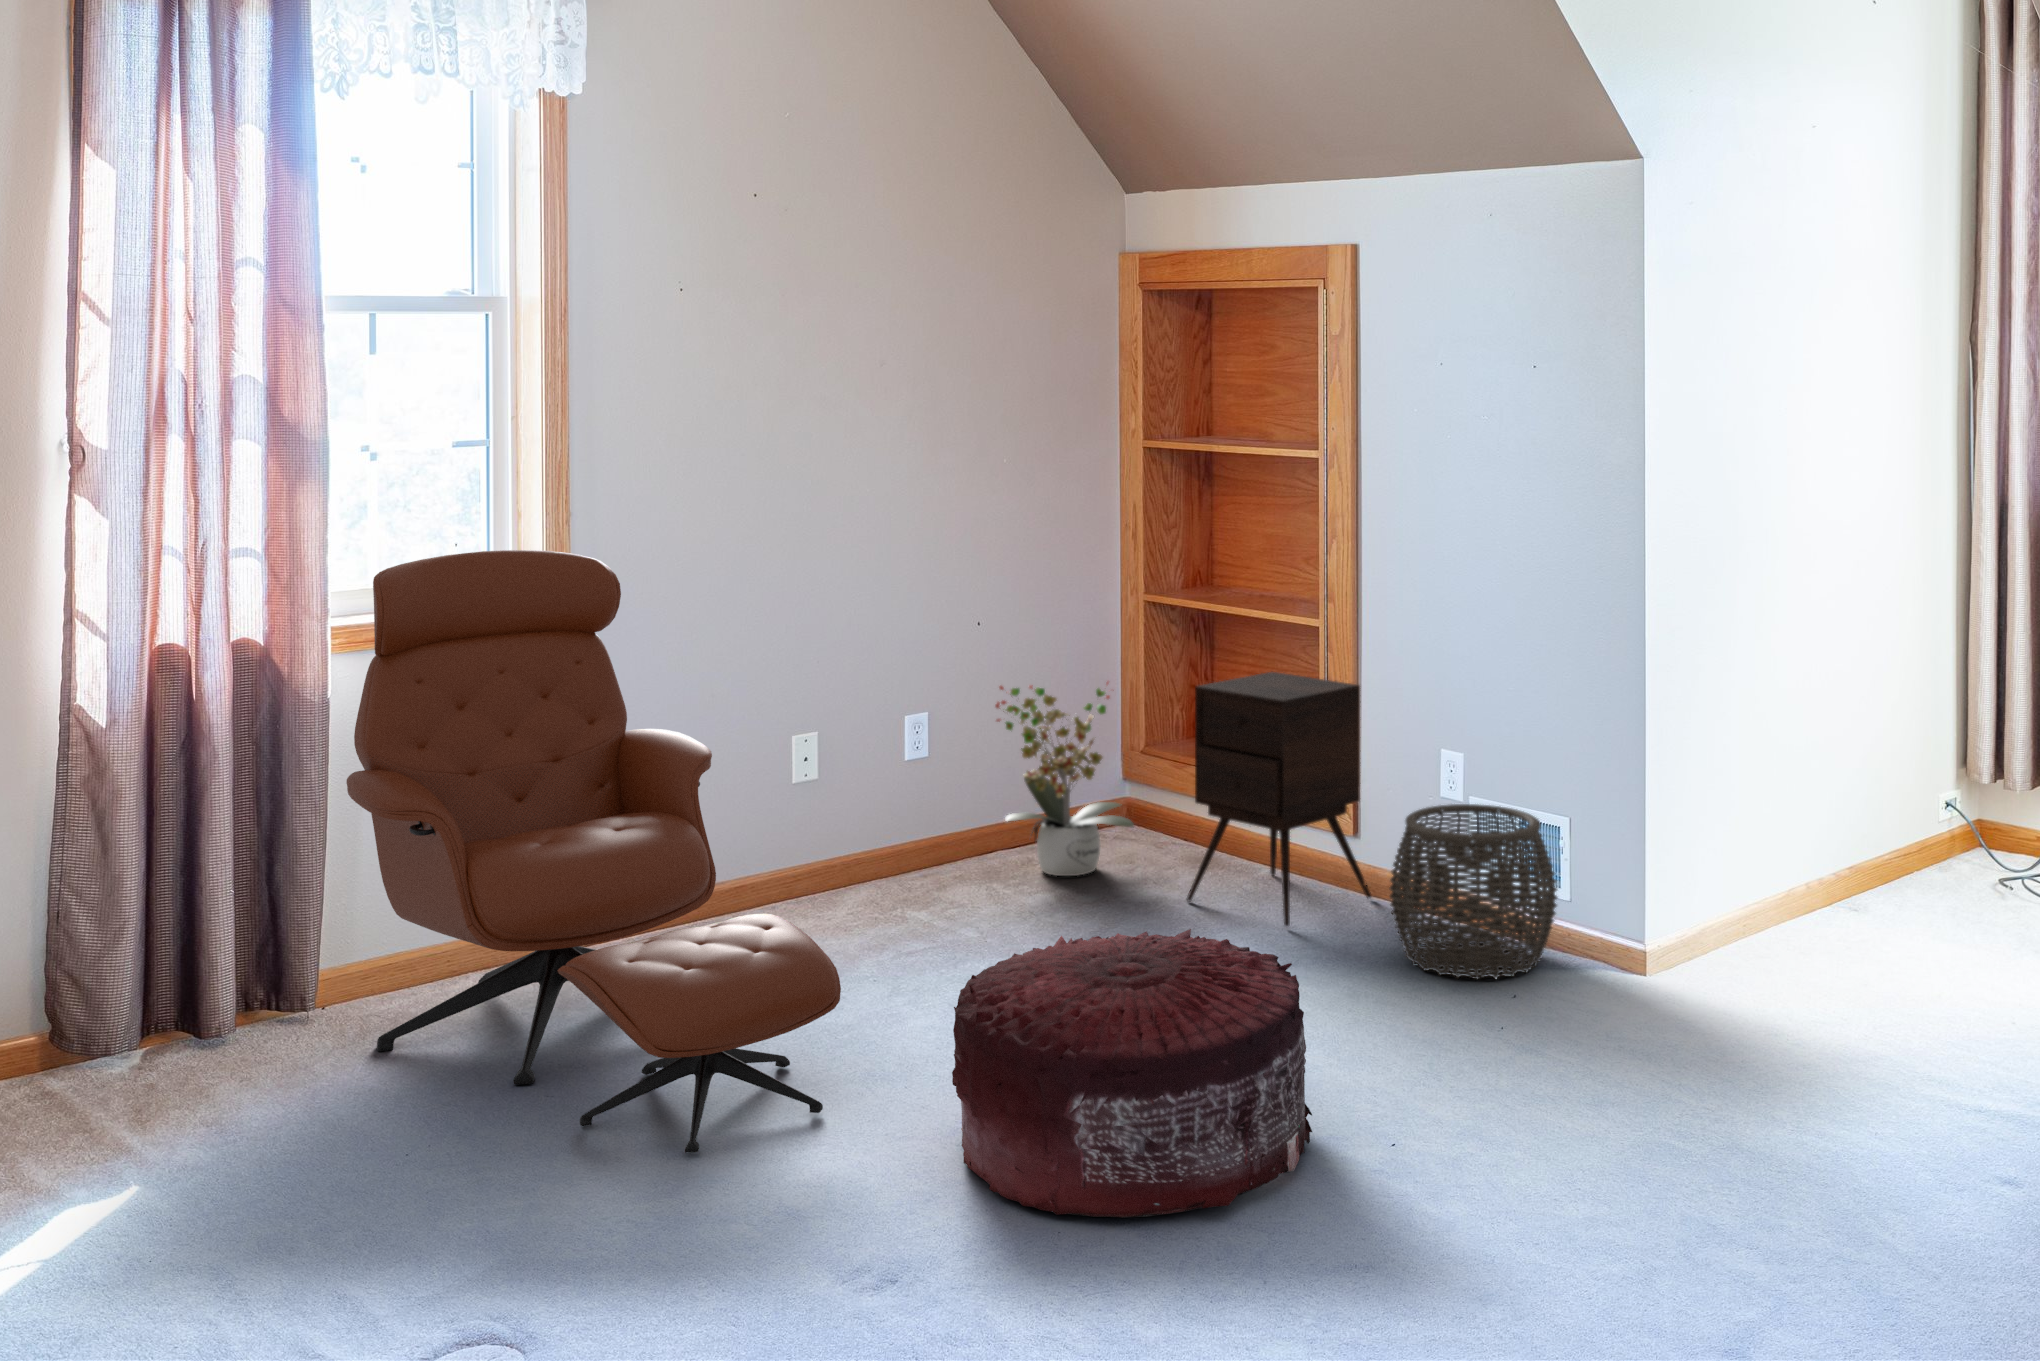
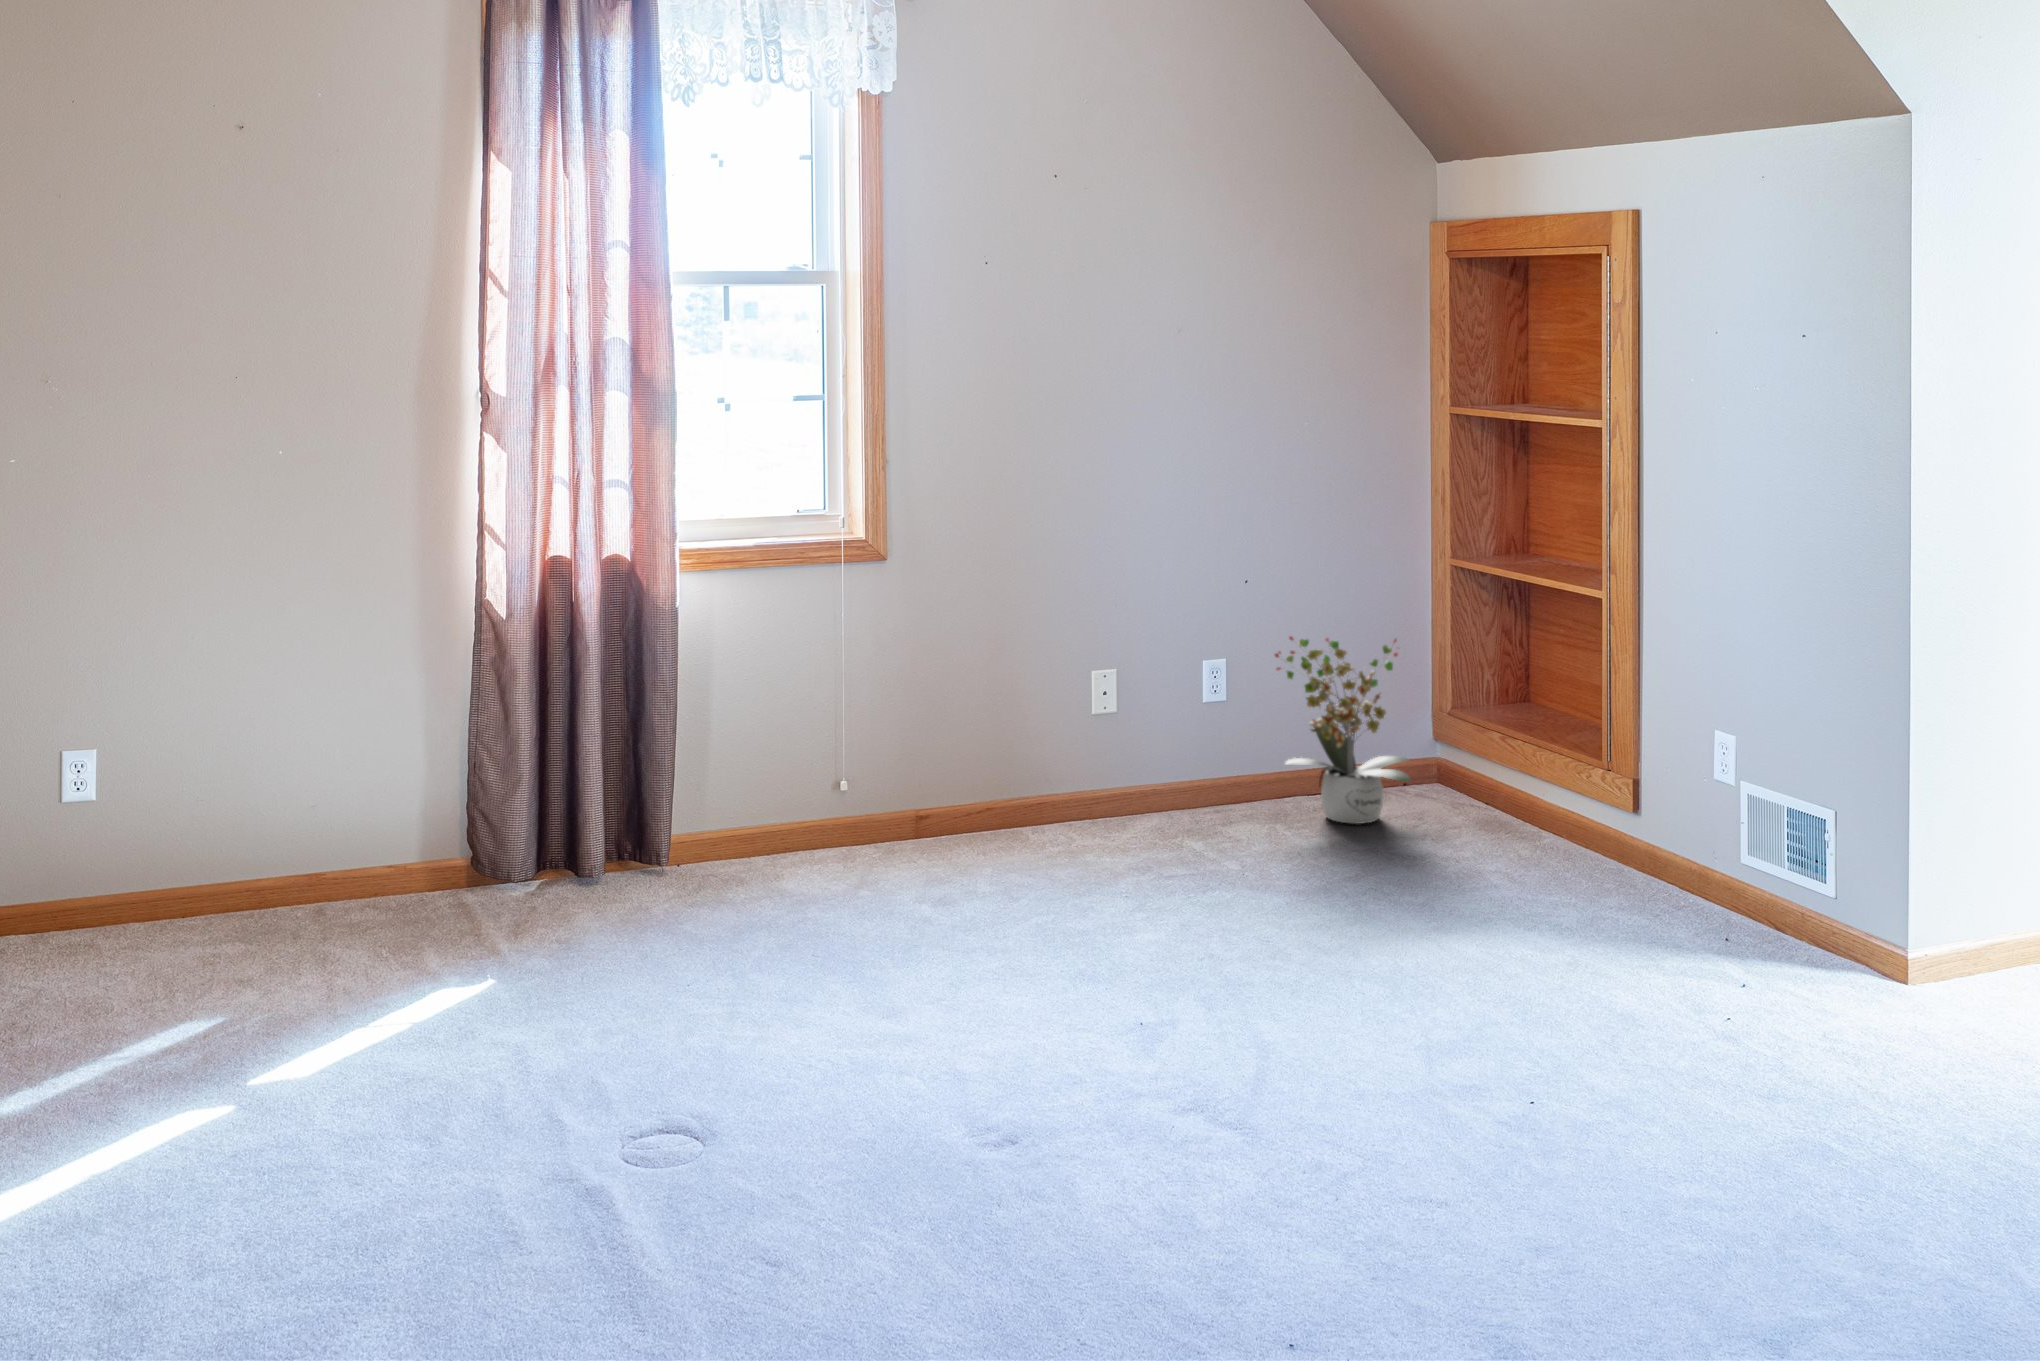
lounge chair: present [346,550,841,1153] -> none [684,491,1044,1022]
side table: present [1187,672,1371,927] -> none [1451,641,1644,896]
woven basket: present [1389,804,1557,979] -> none [1628,790,1813,975]
pouf: present [952,929,1312,1218] -> none [1104,874,1458,1145]

